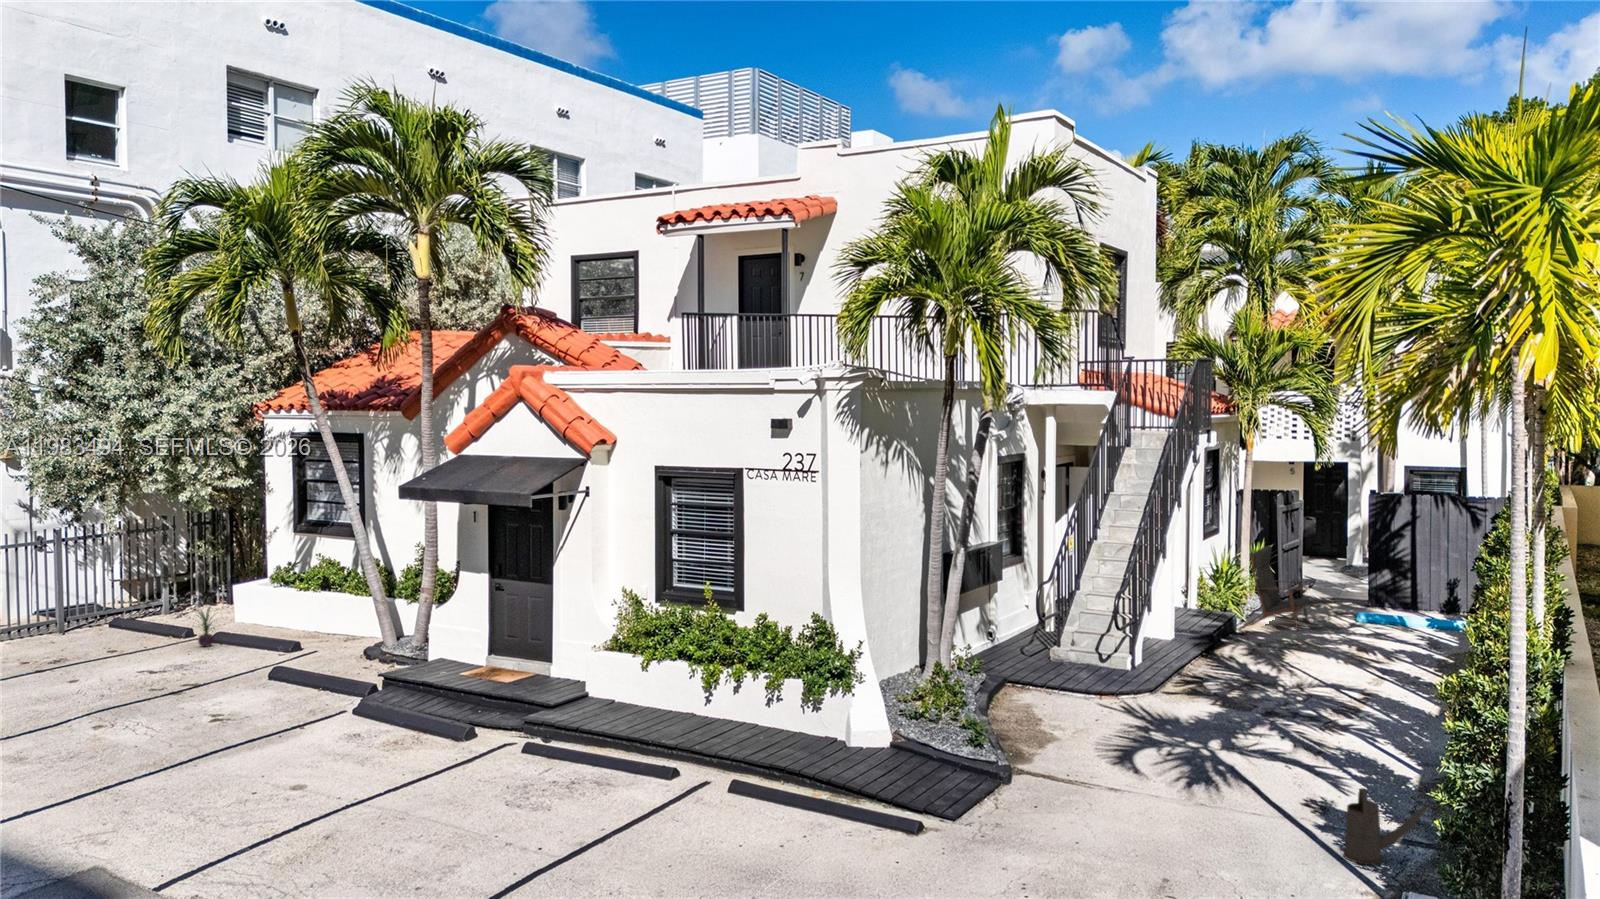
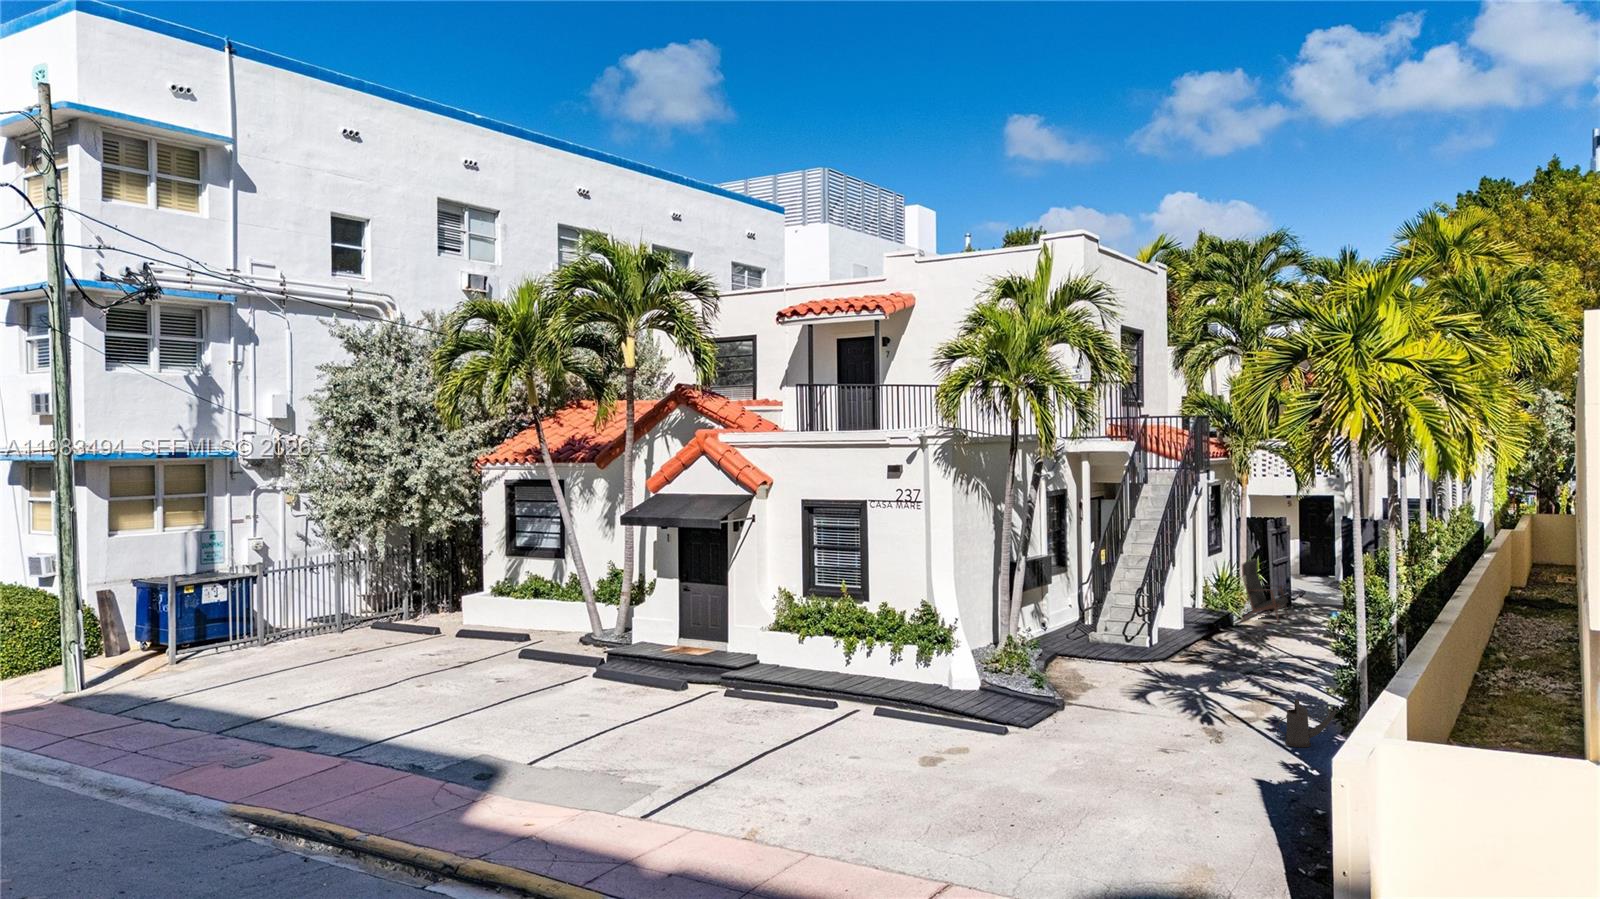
decorative plant: present [198,607,215,647] -> none [436,610,469,640]

